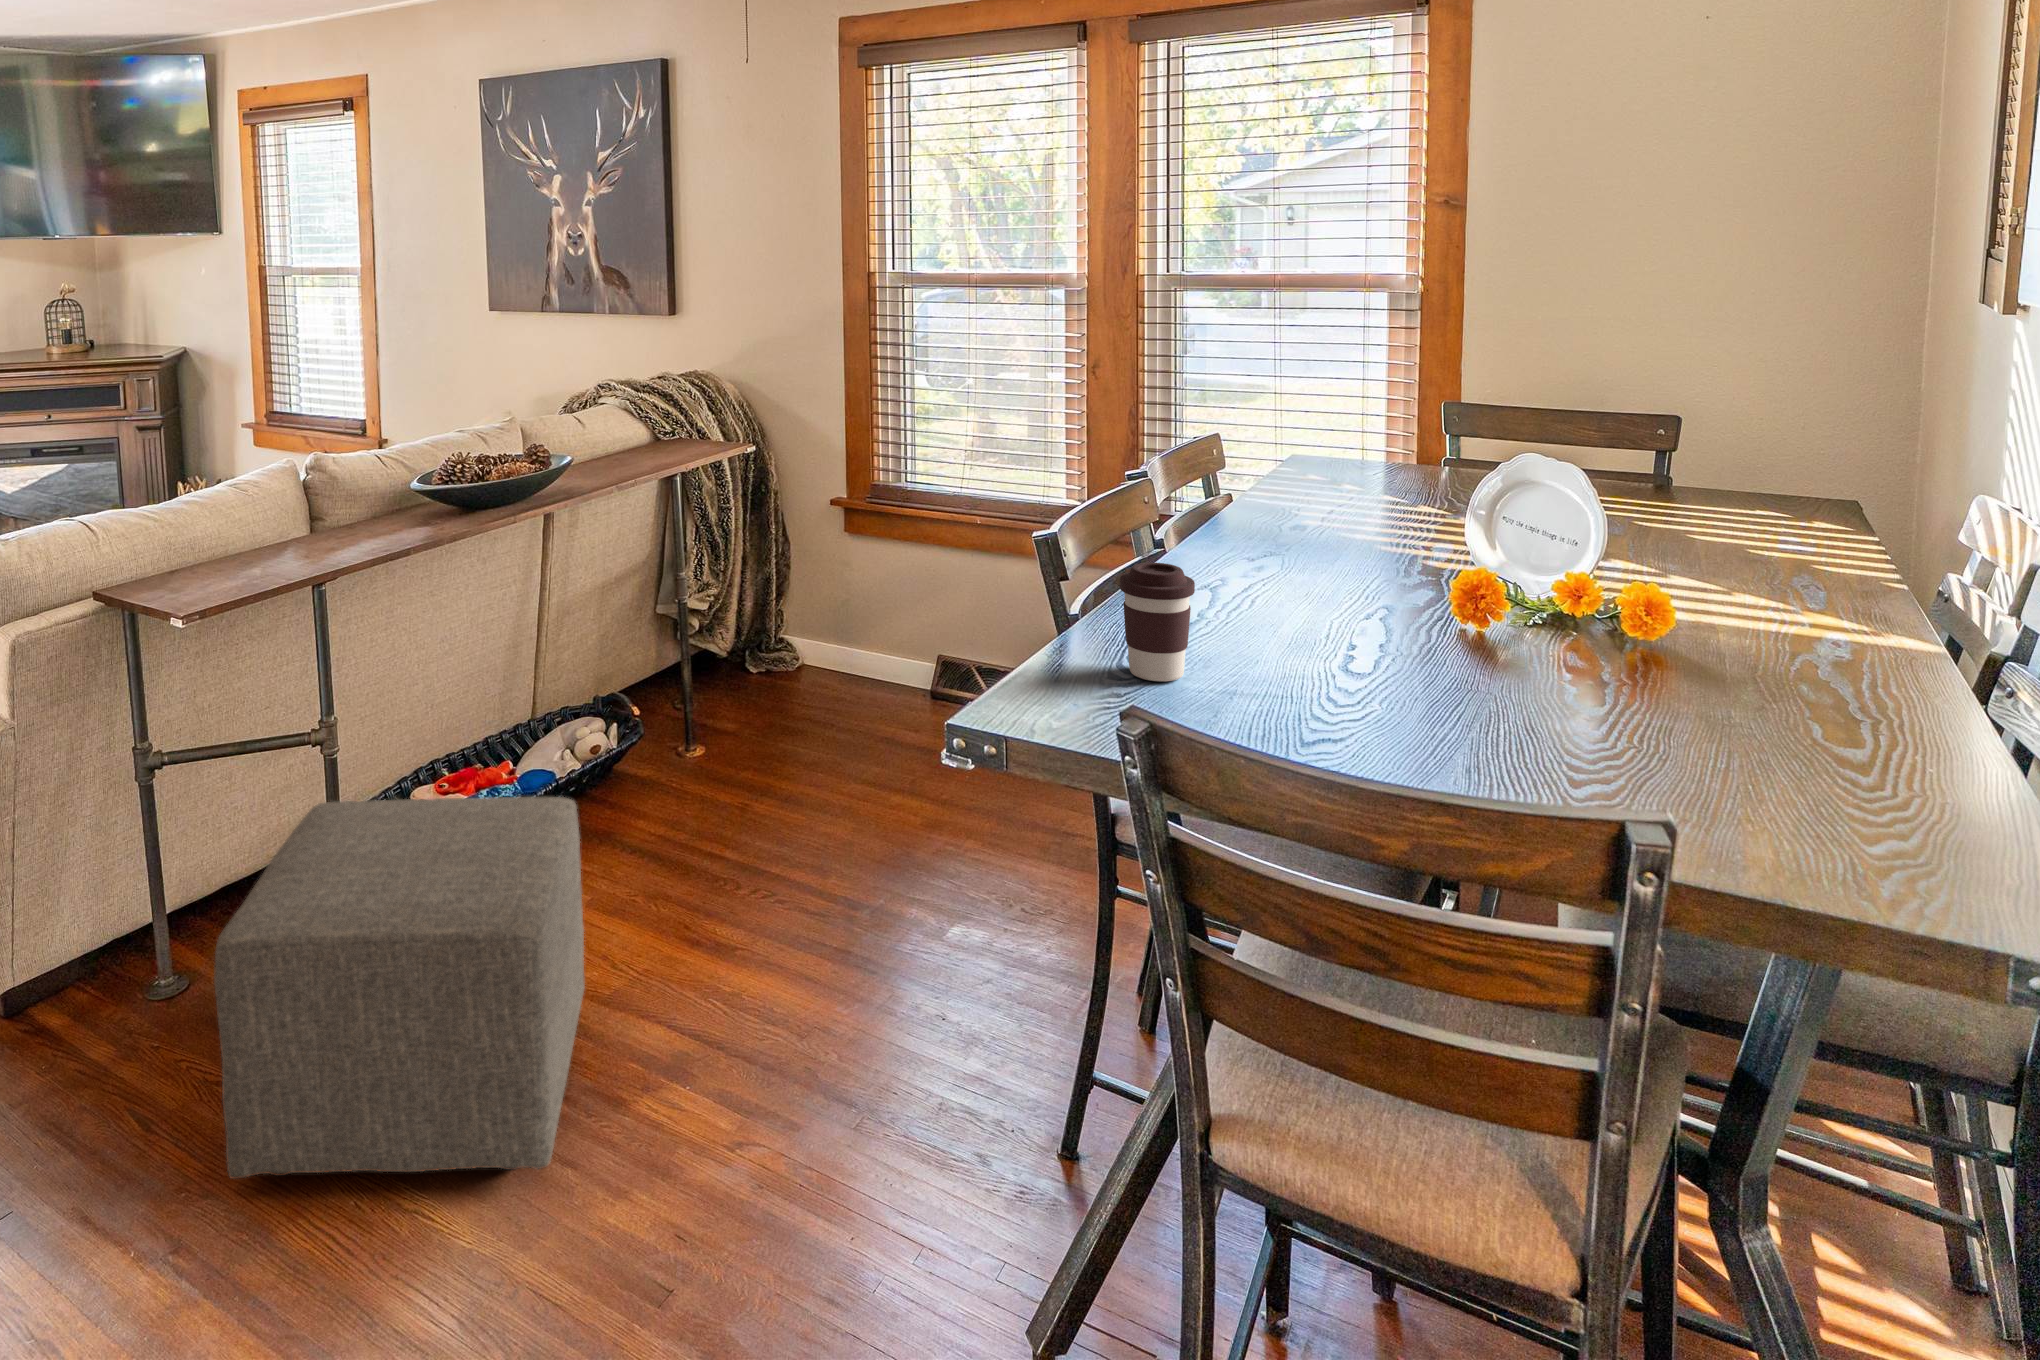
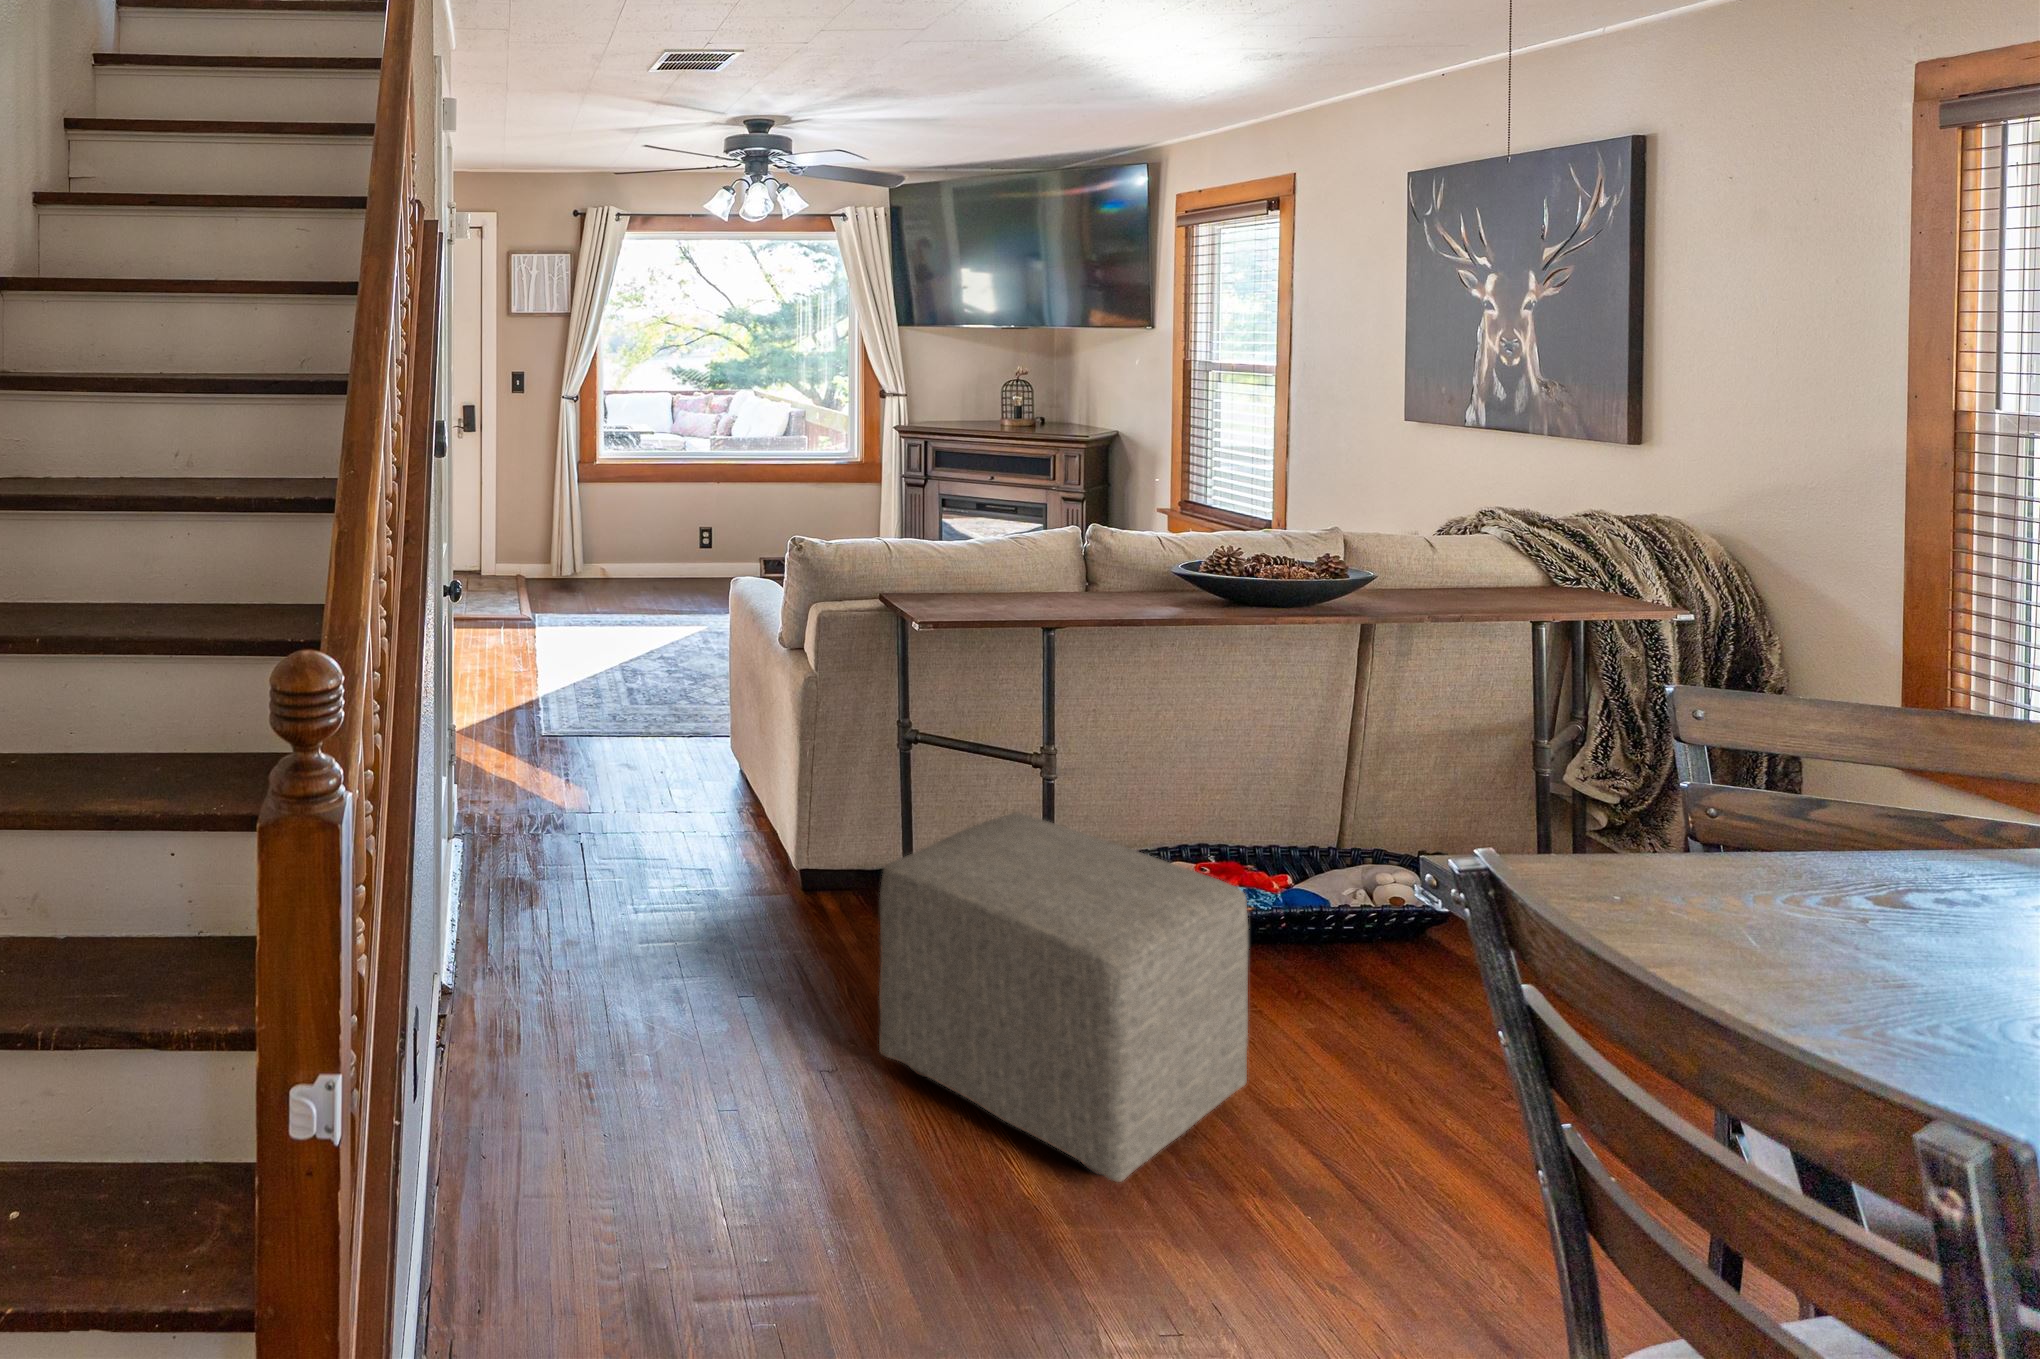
coffee cup: present [1120,563,1195,681] -> none [1791,794,1922,955]

